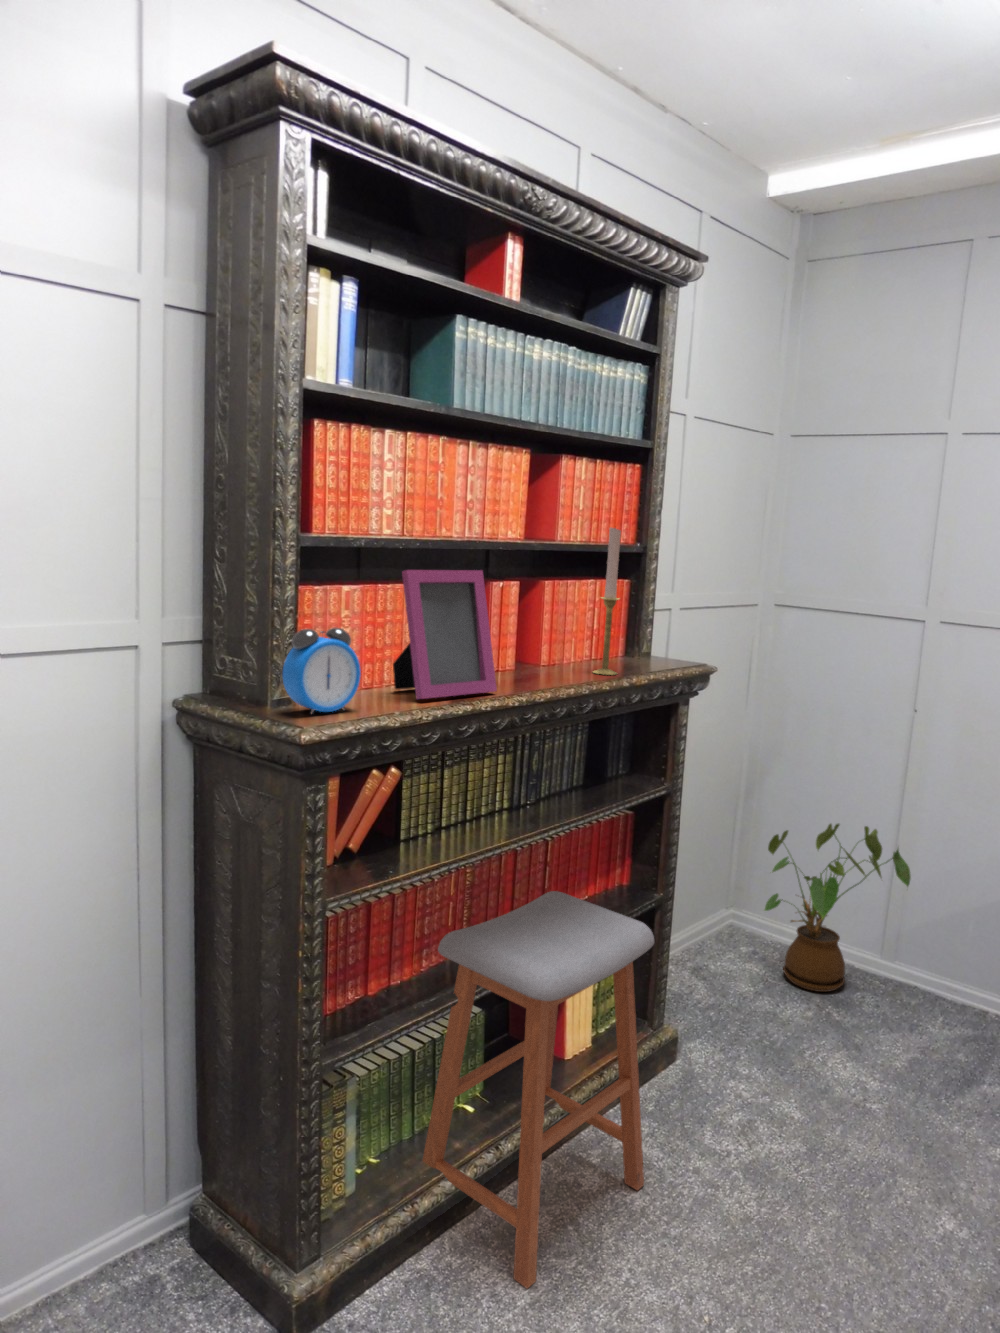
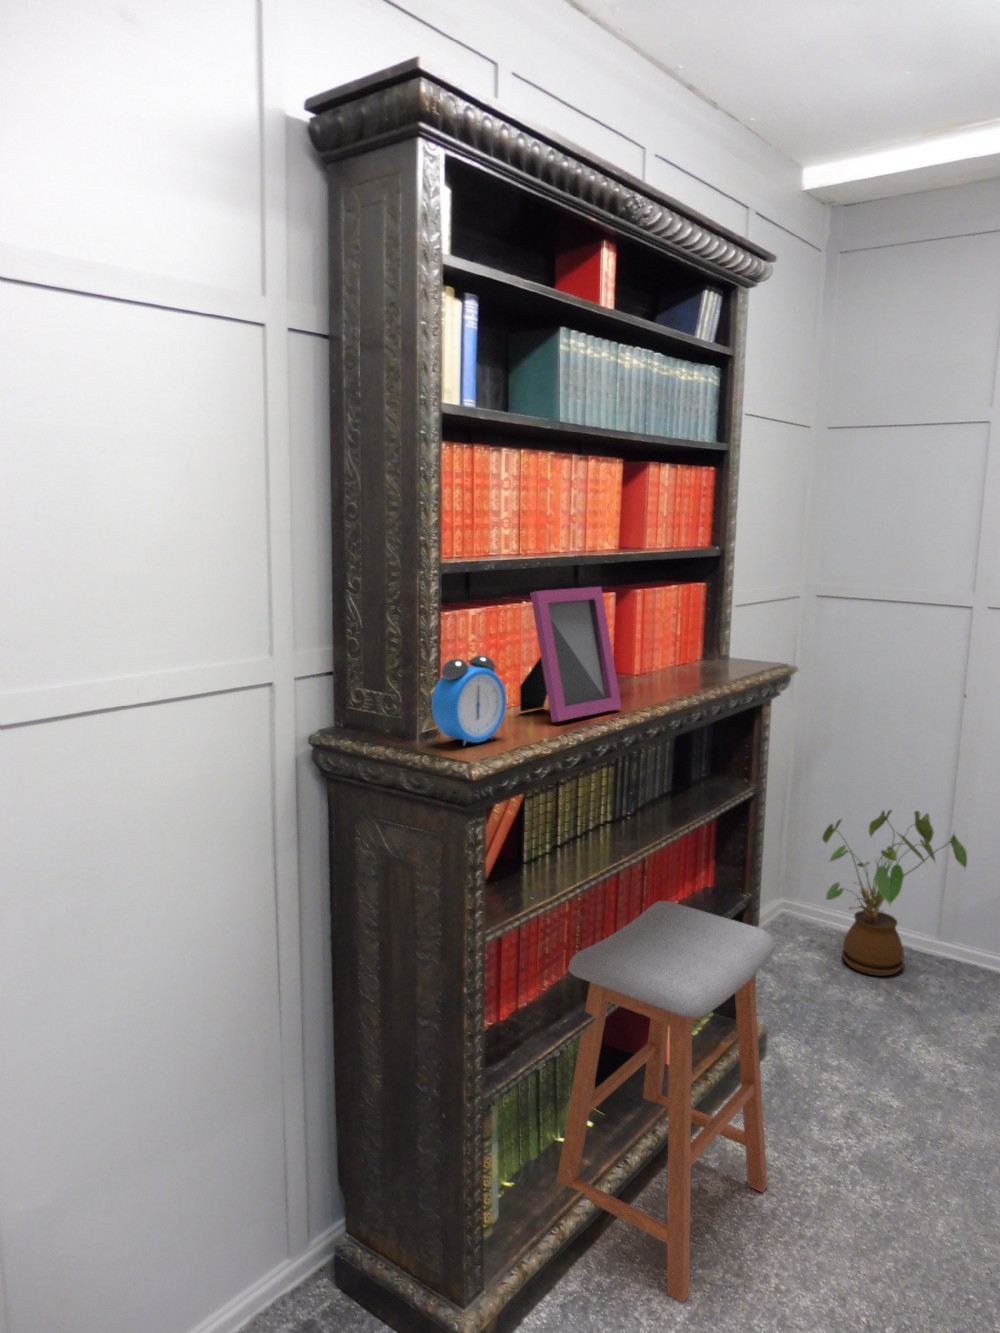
candlestick: present [593,528,621,675] -> none [690,533,716,682]

